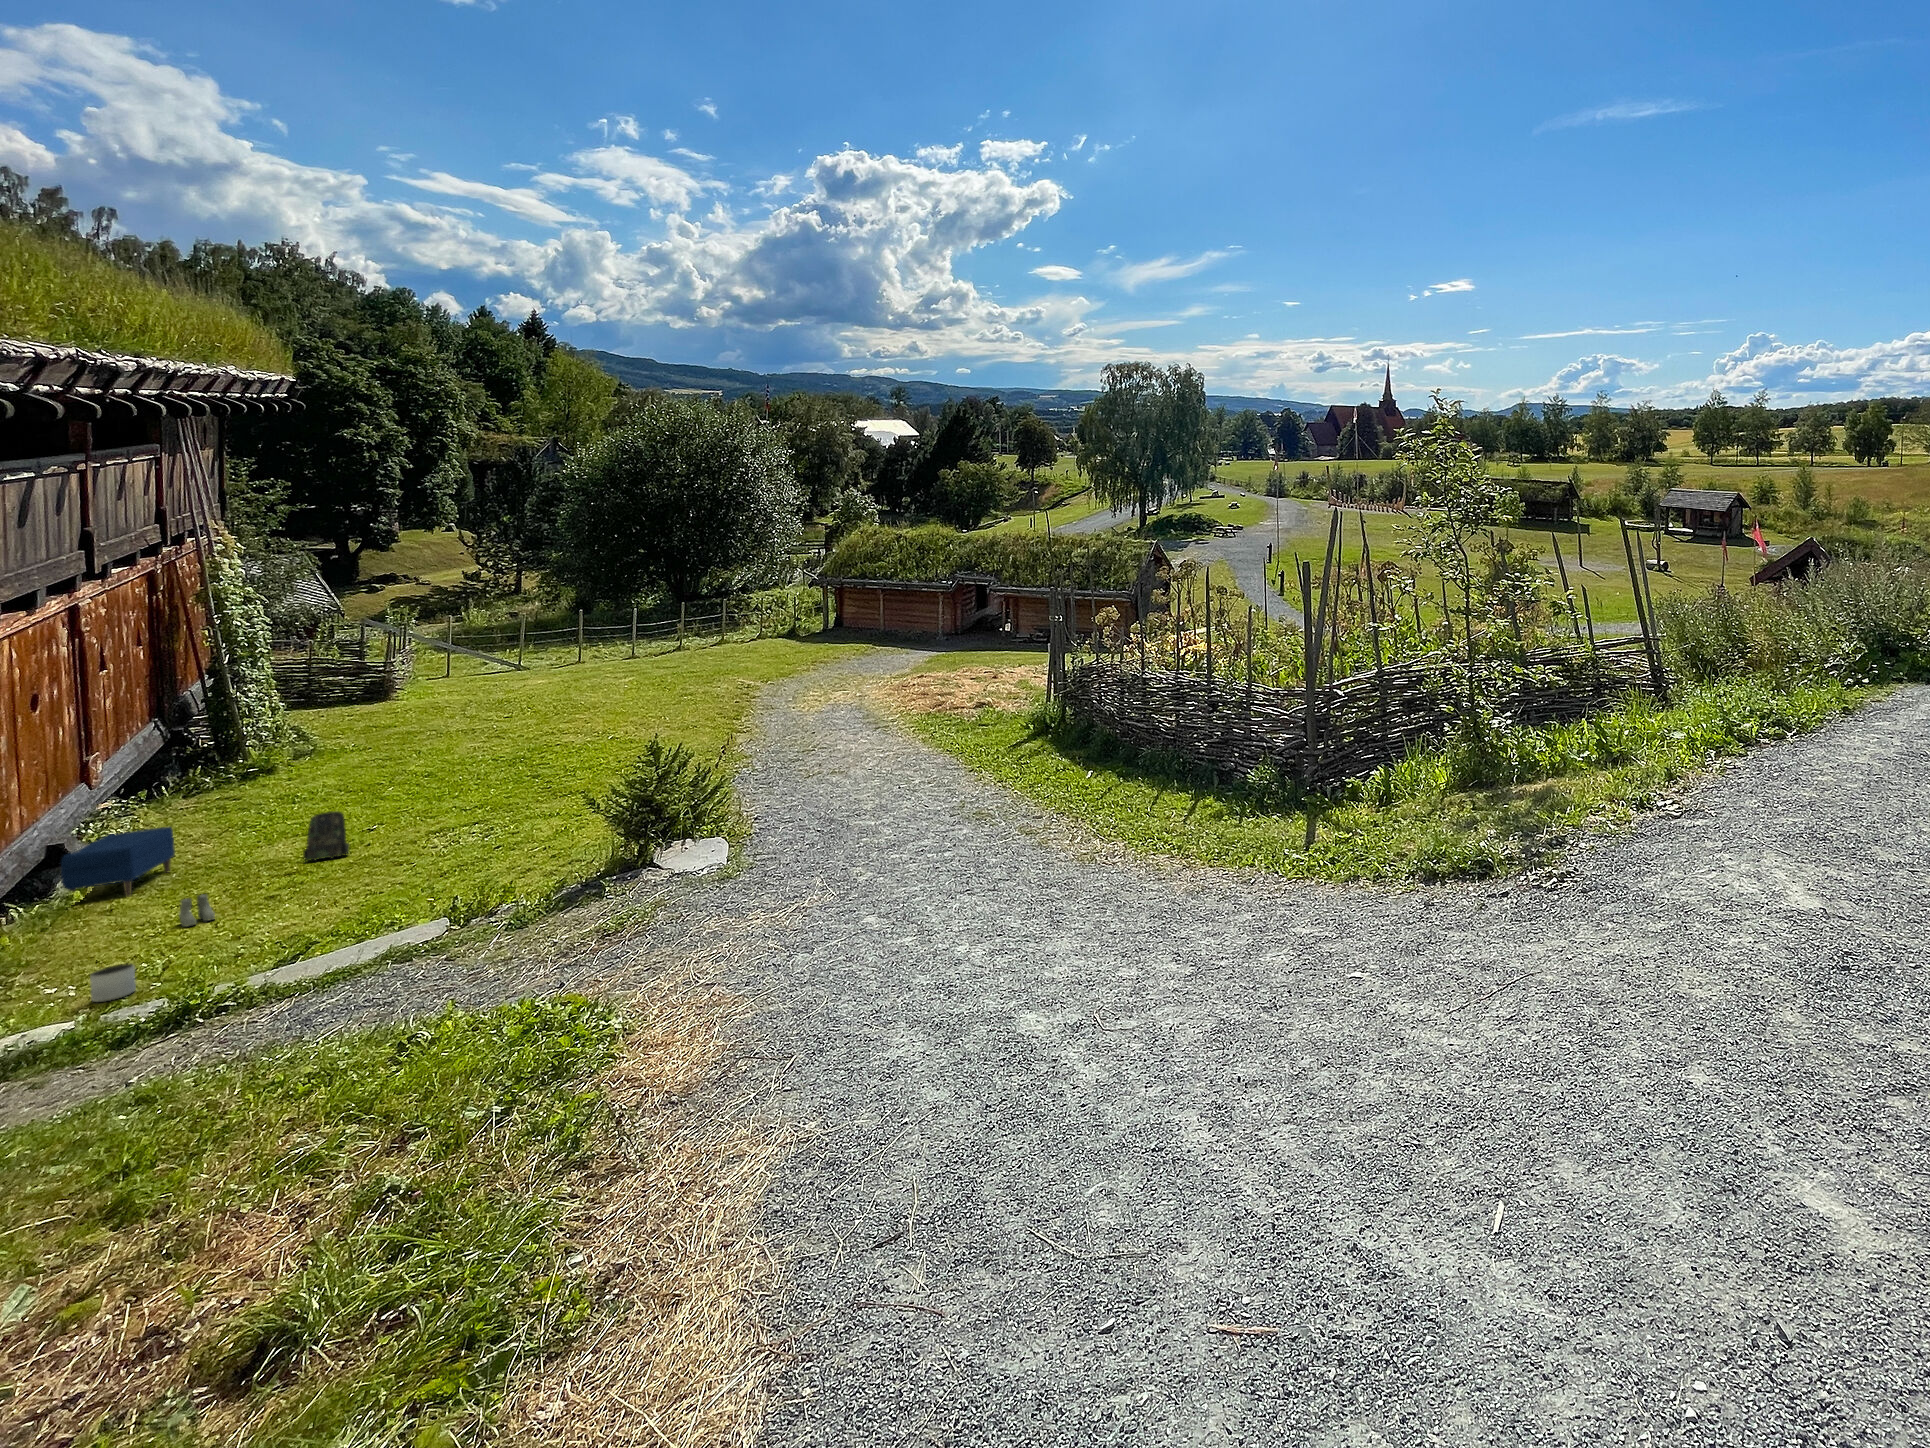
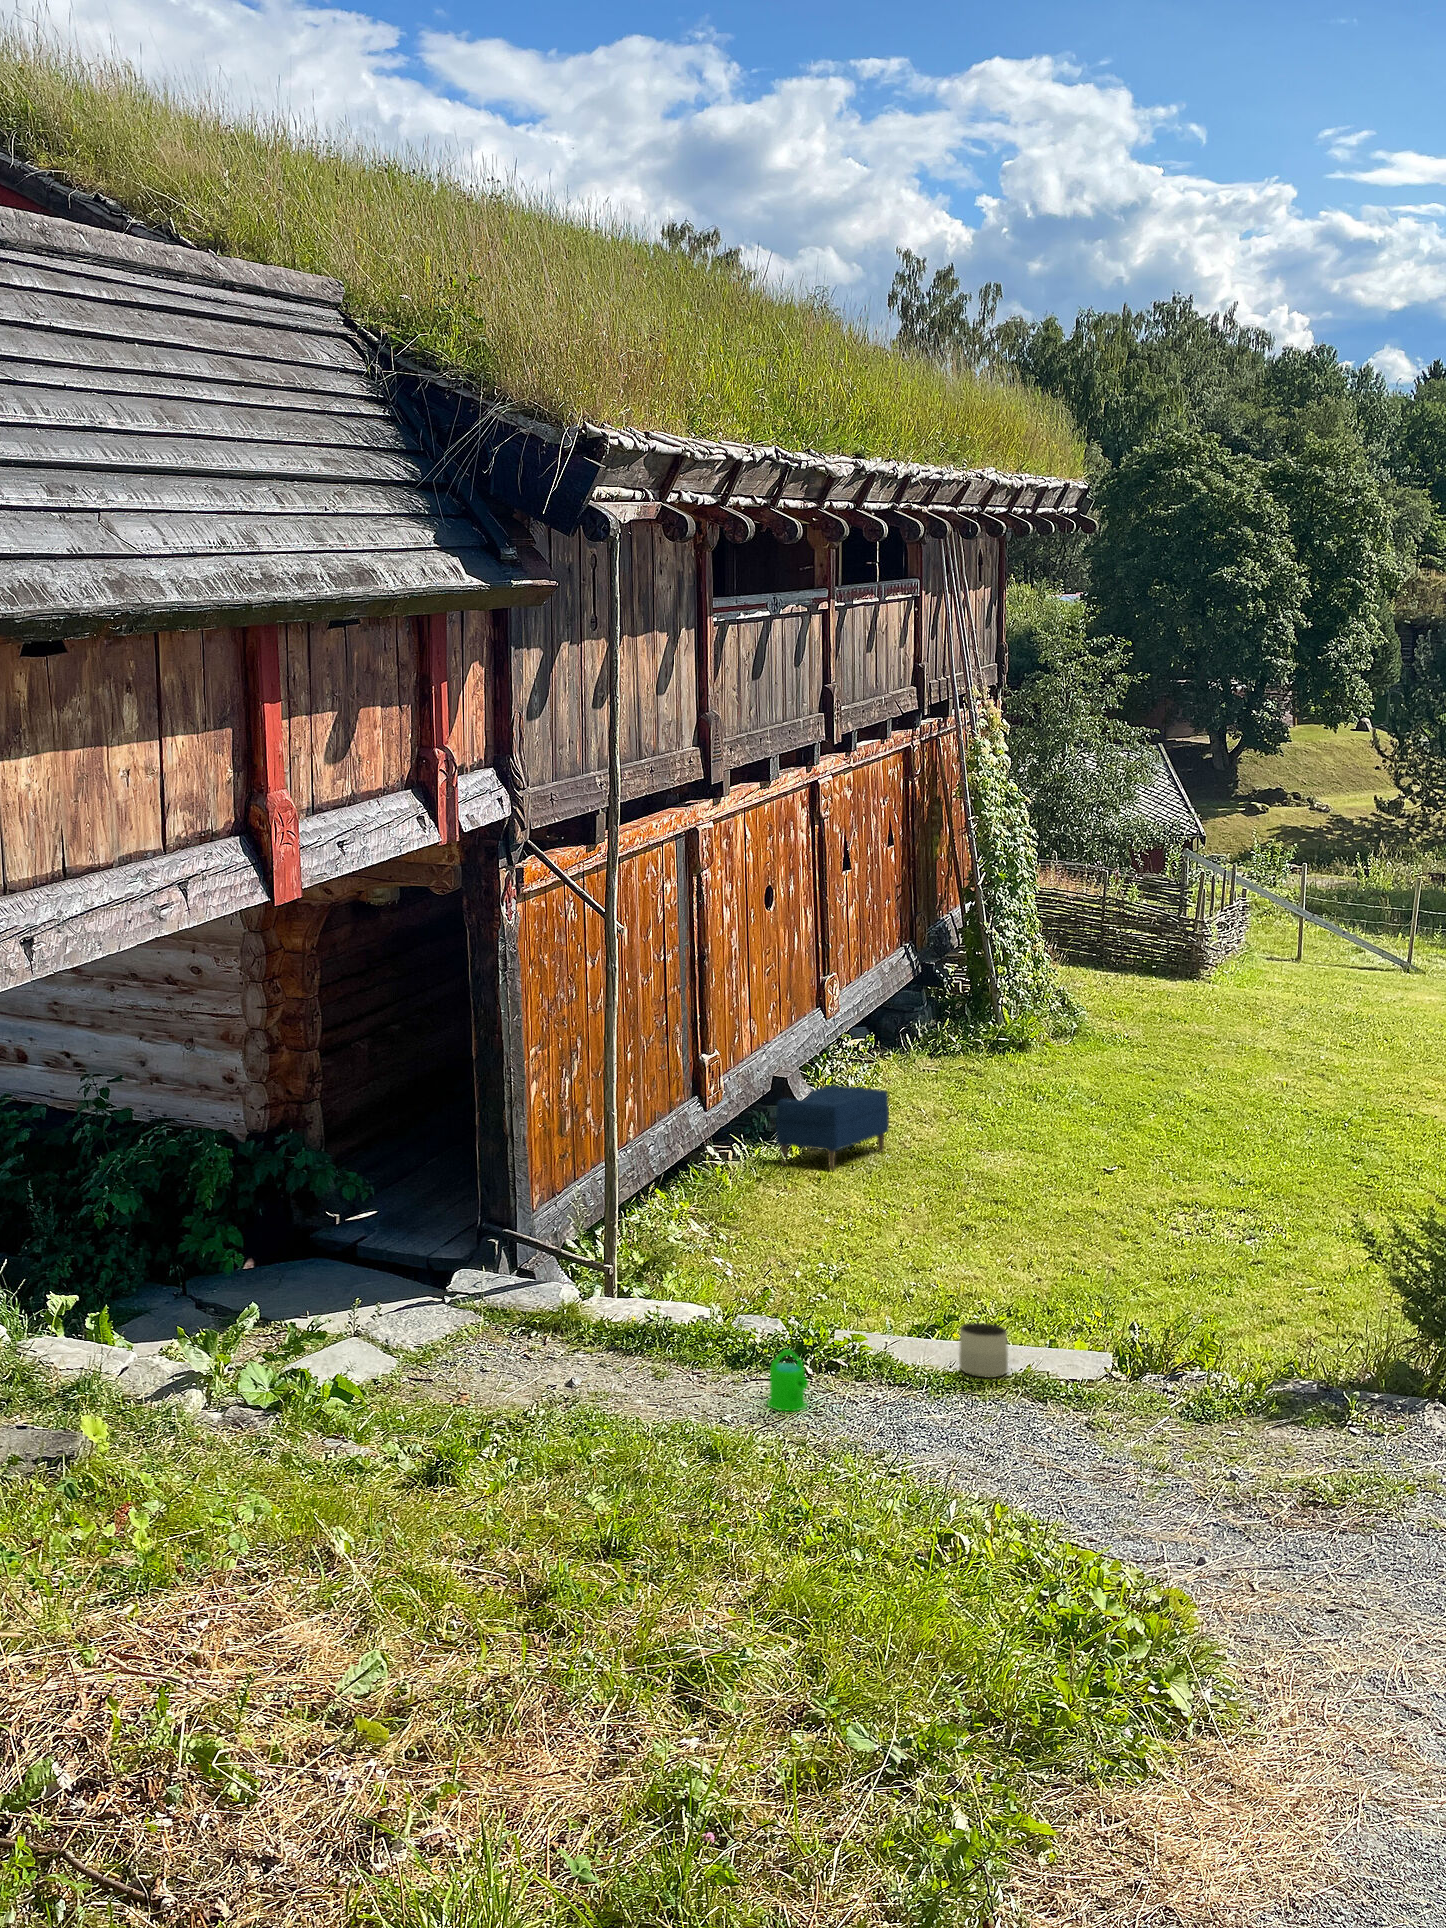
backpack: present [303,811,349,861] -> none [1010,1115,1065,1188]
boots: present [179,894,215,927] -> none [849,1191,883,1232]
planter: present [90,964,136,1002] -> present [959,1323,1008,1378]
watering can: none [182,1005,227,1051] -> present [767,1349,808,1411]

